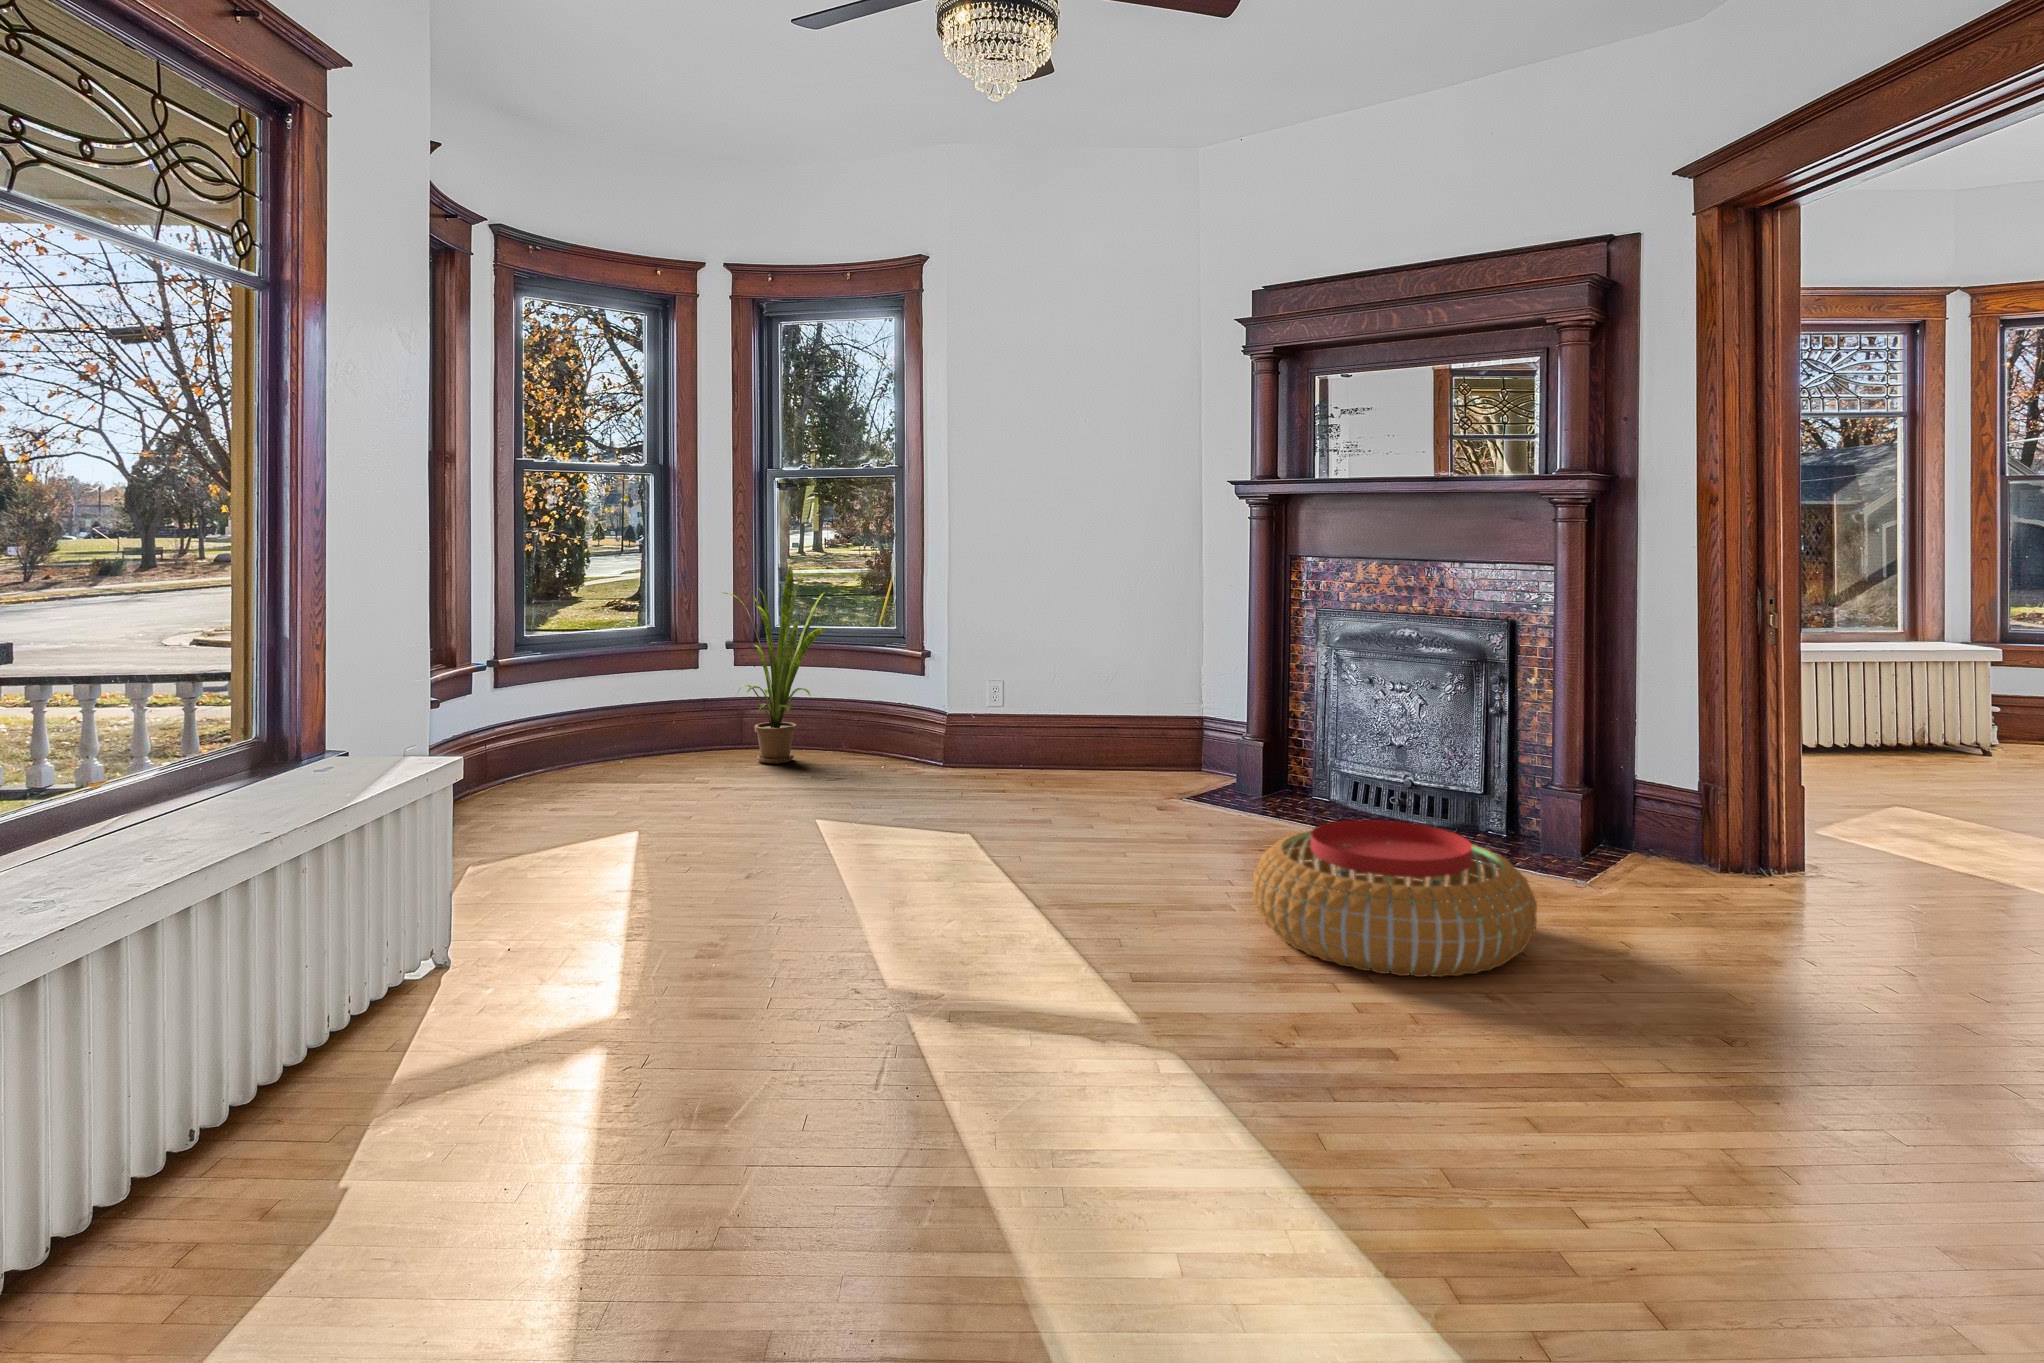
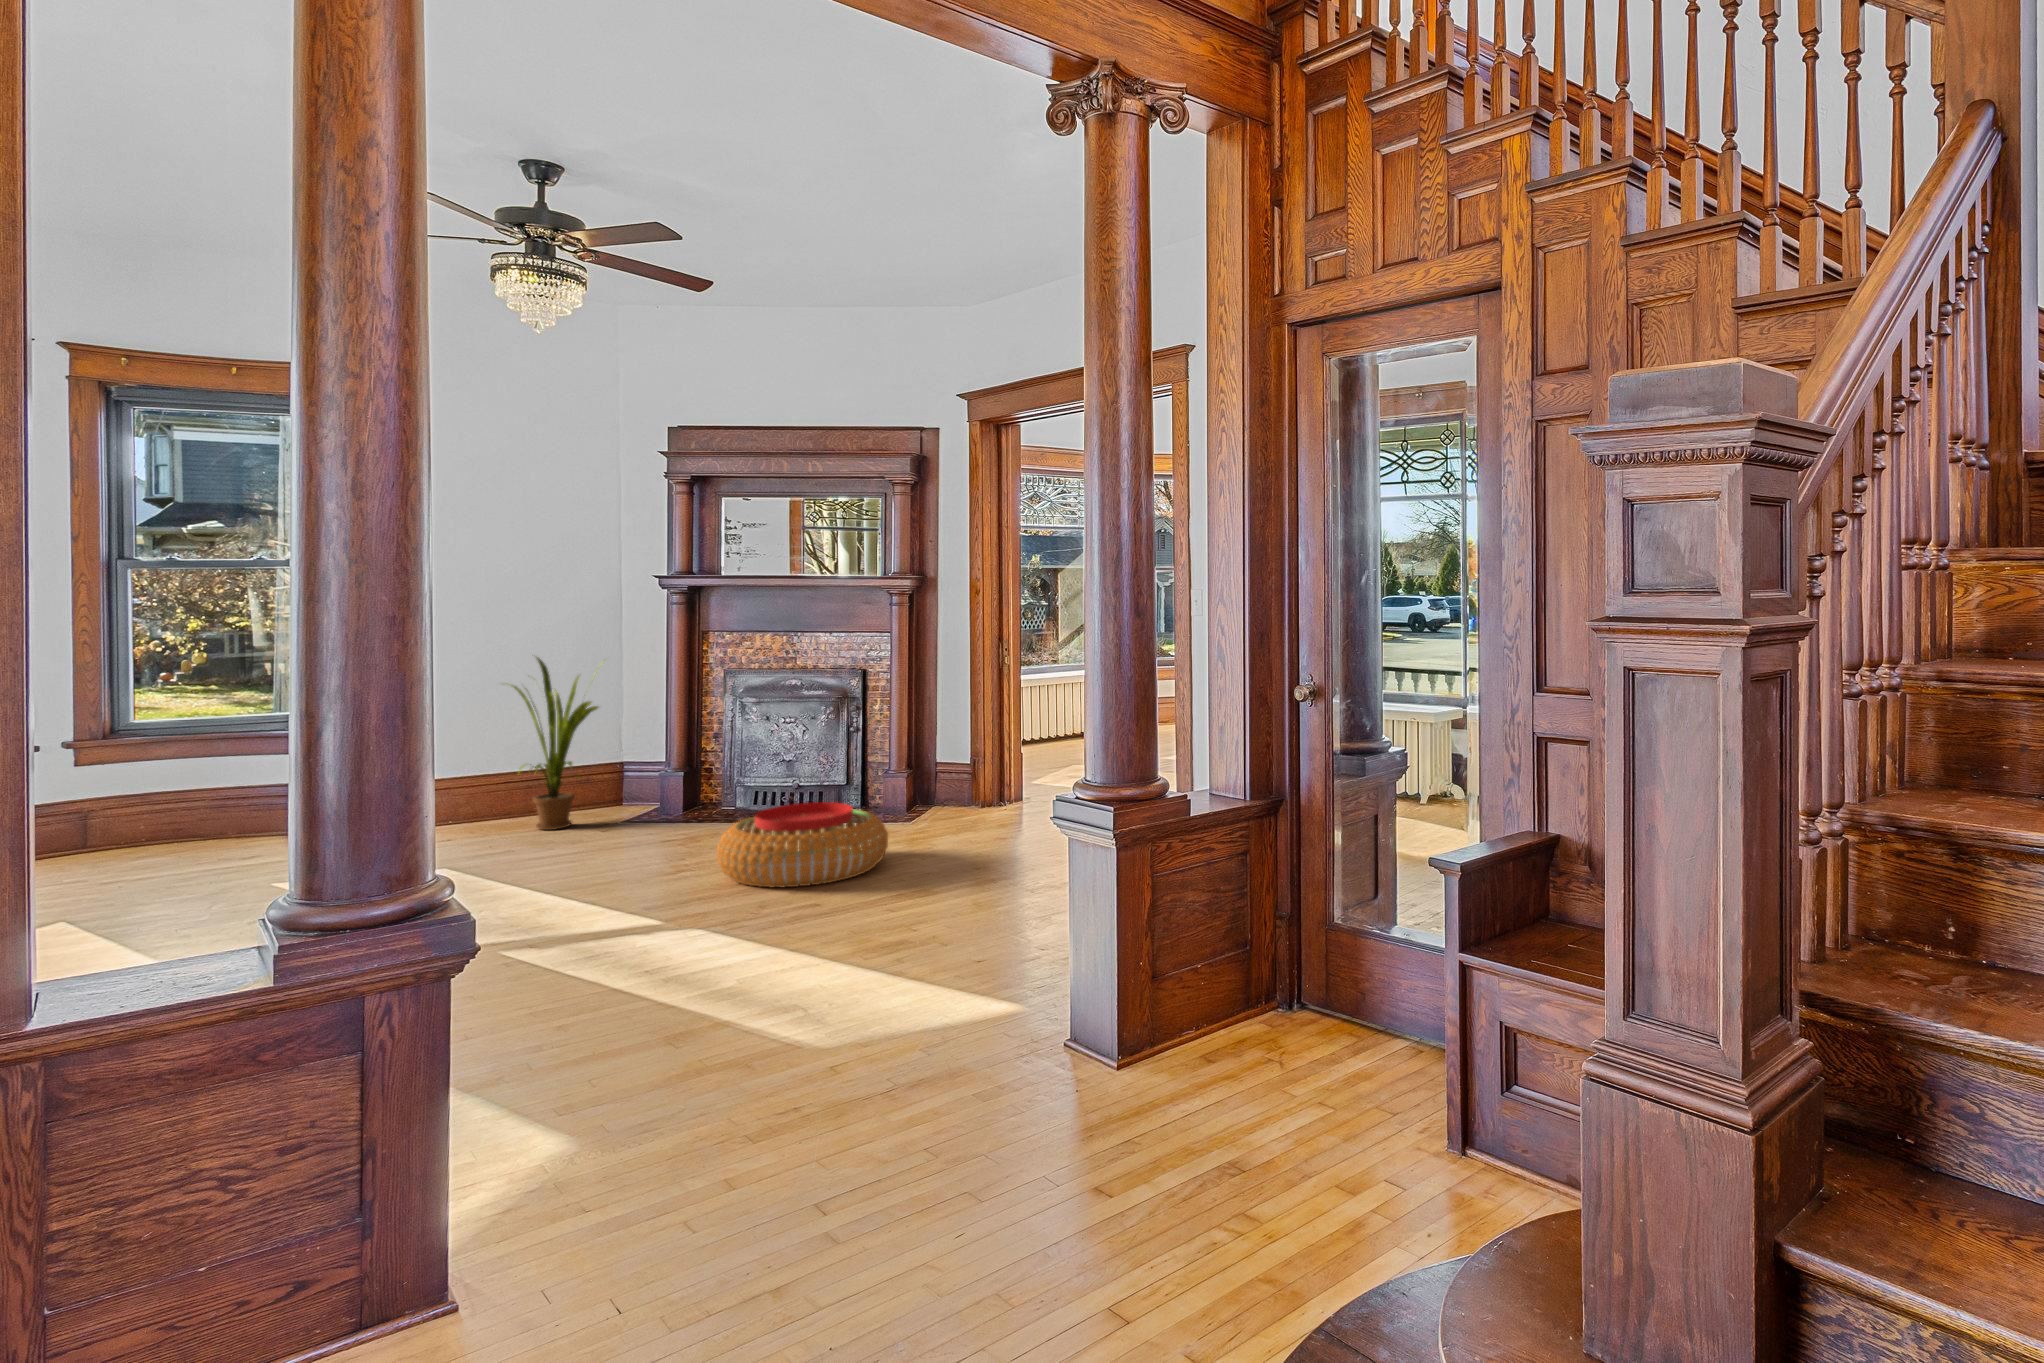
house plant: present [725,566,826,764] -> present [513,658,603,830]

